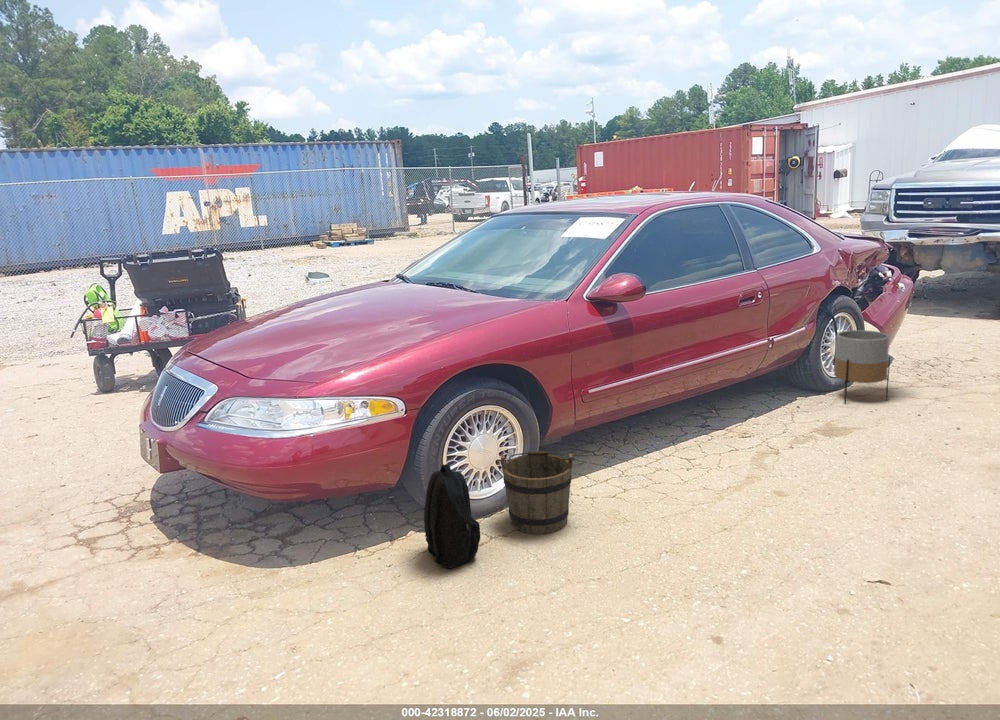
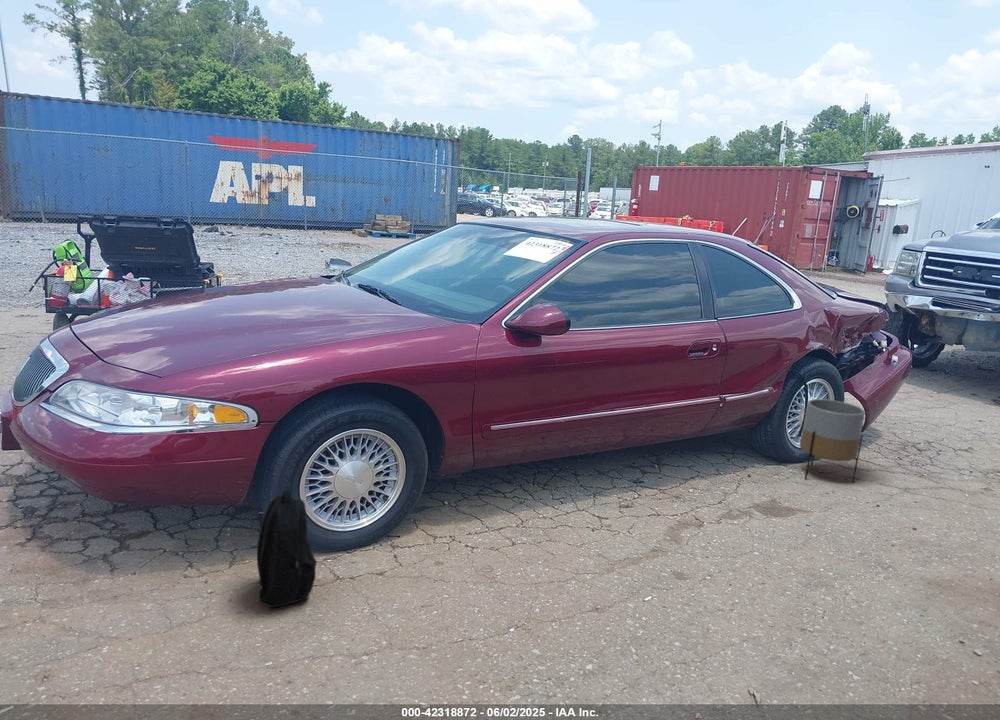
bucket: present [500,451,574,534] -> none [365,486,447,582]

